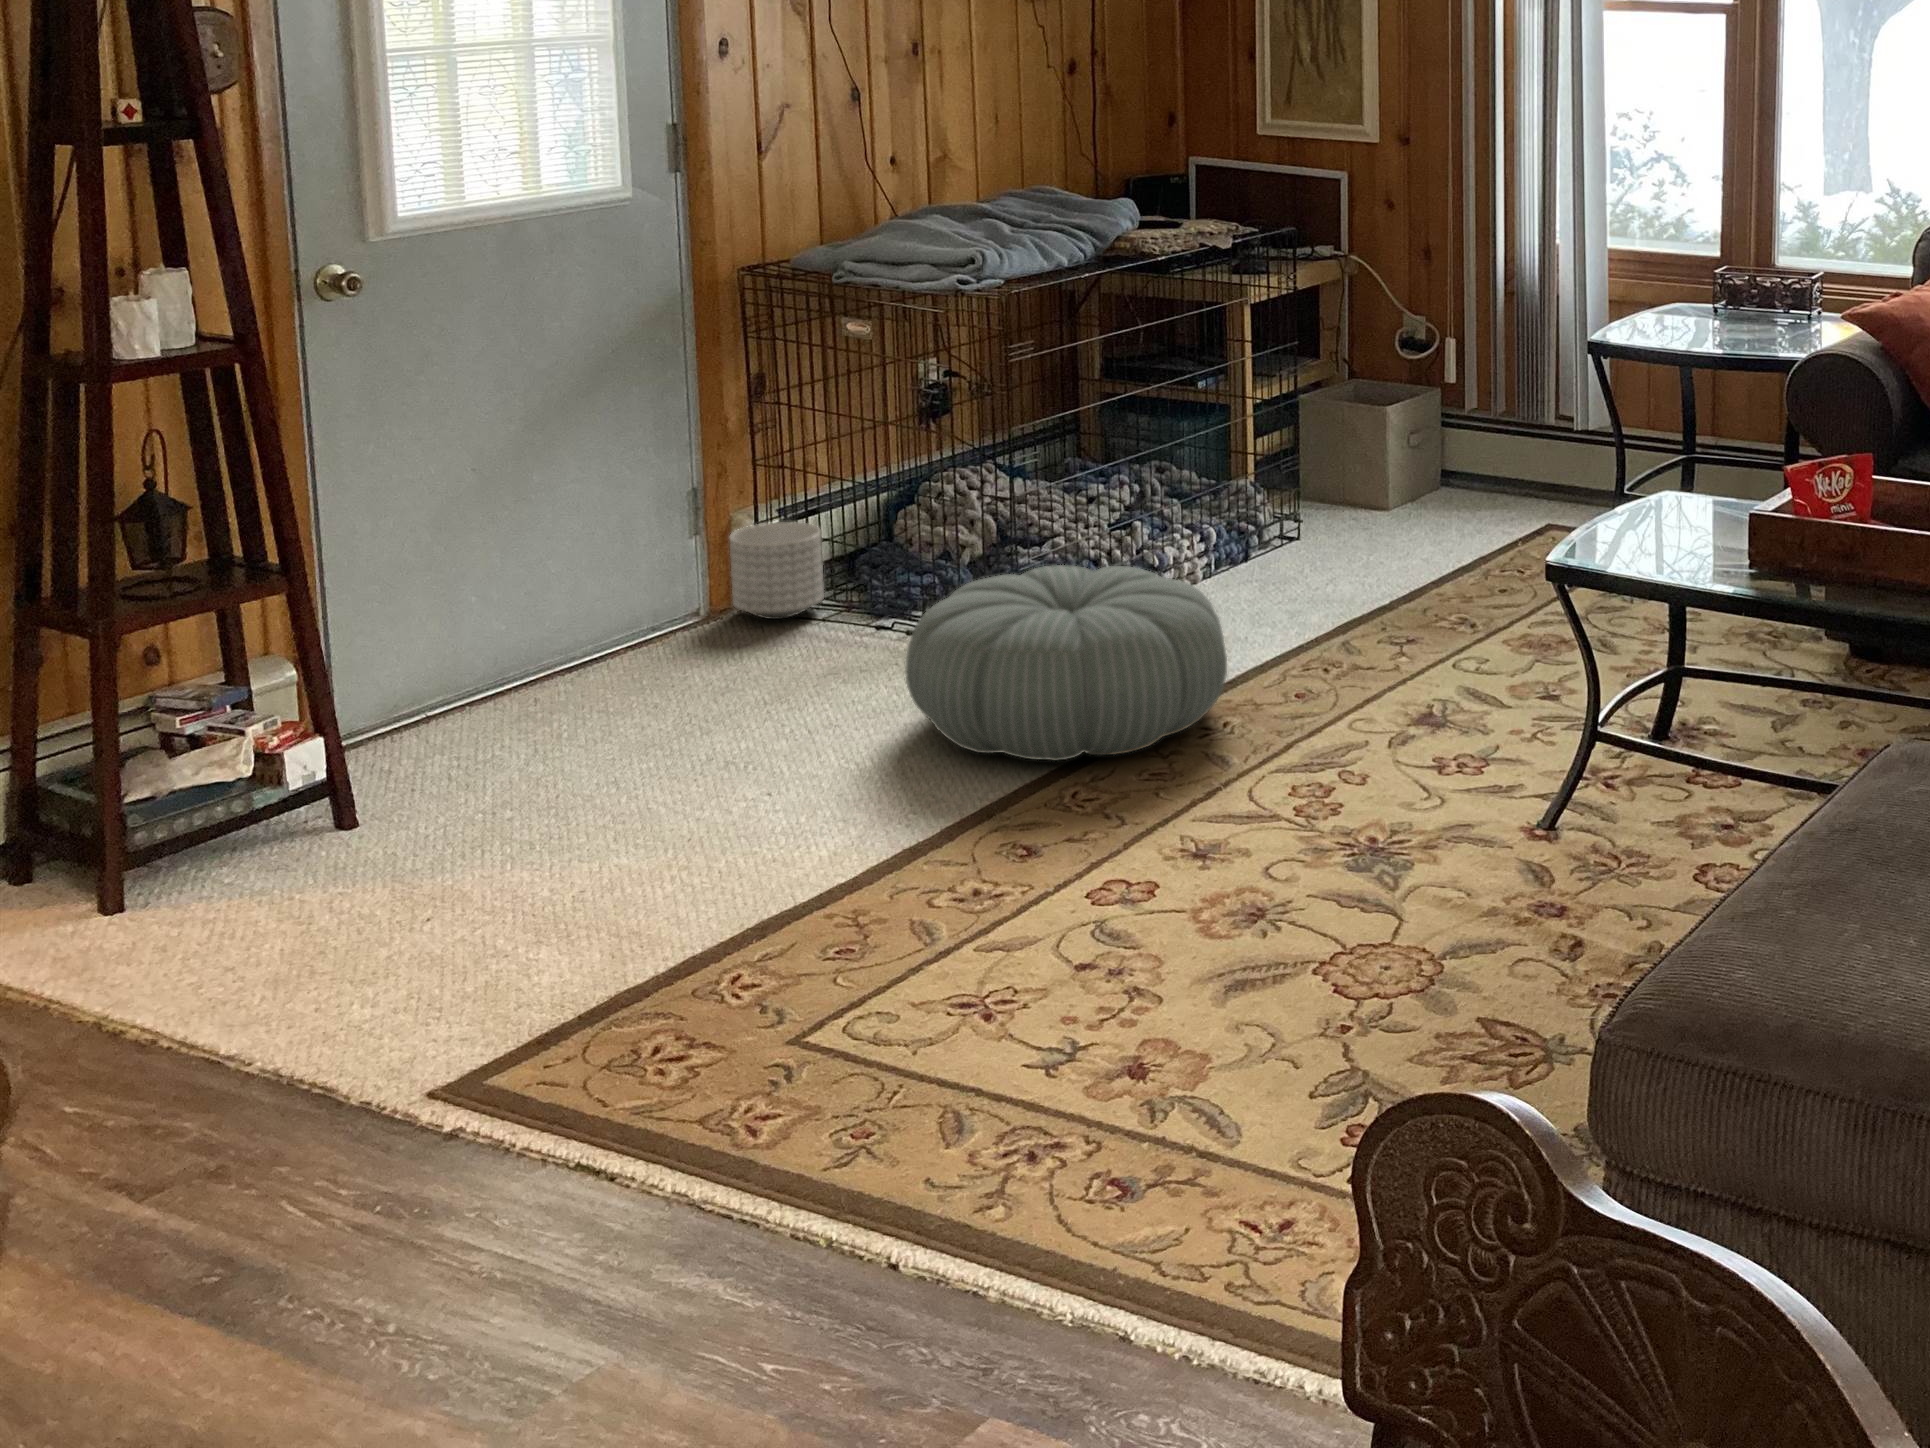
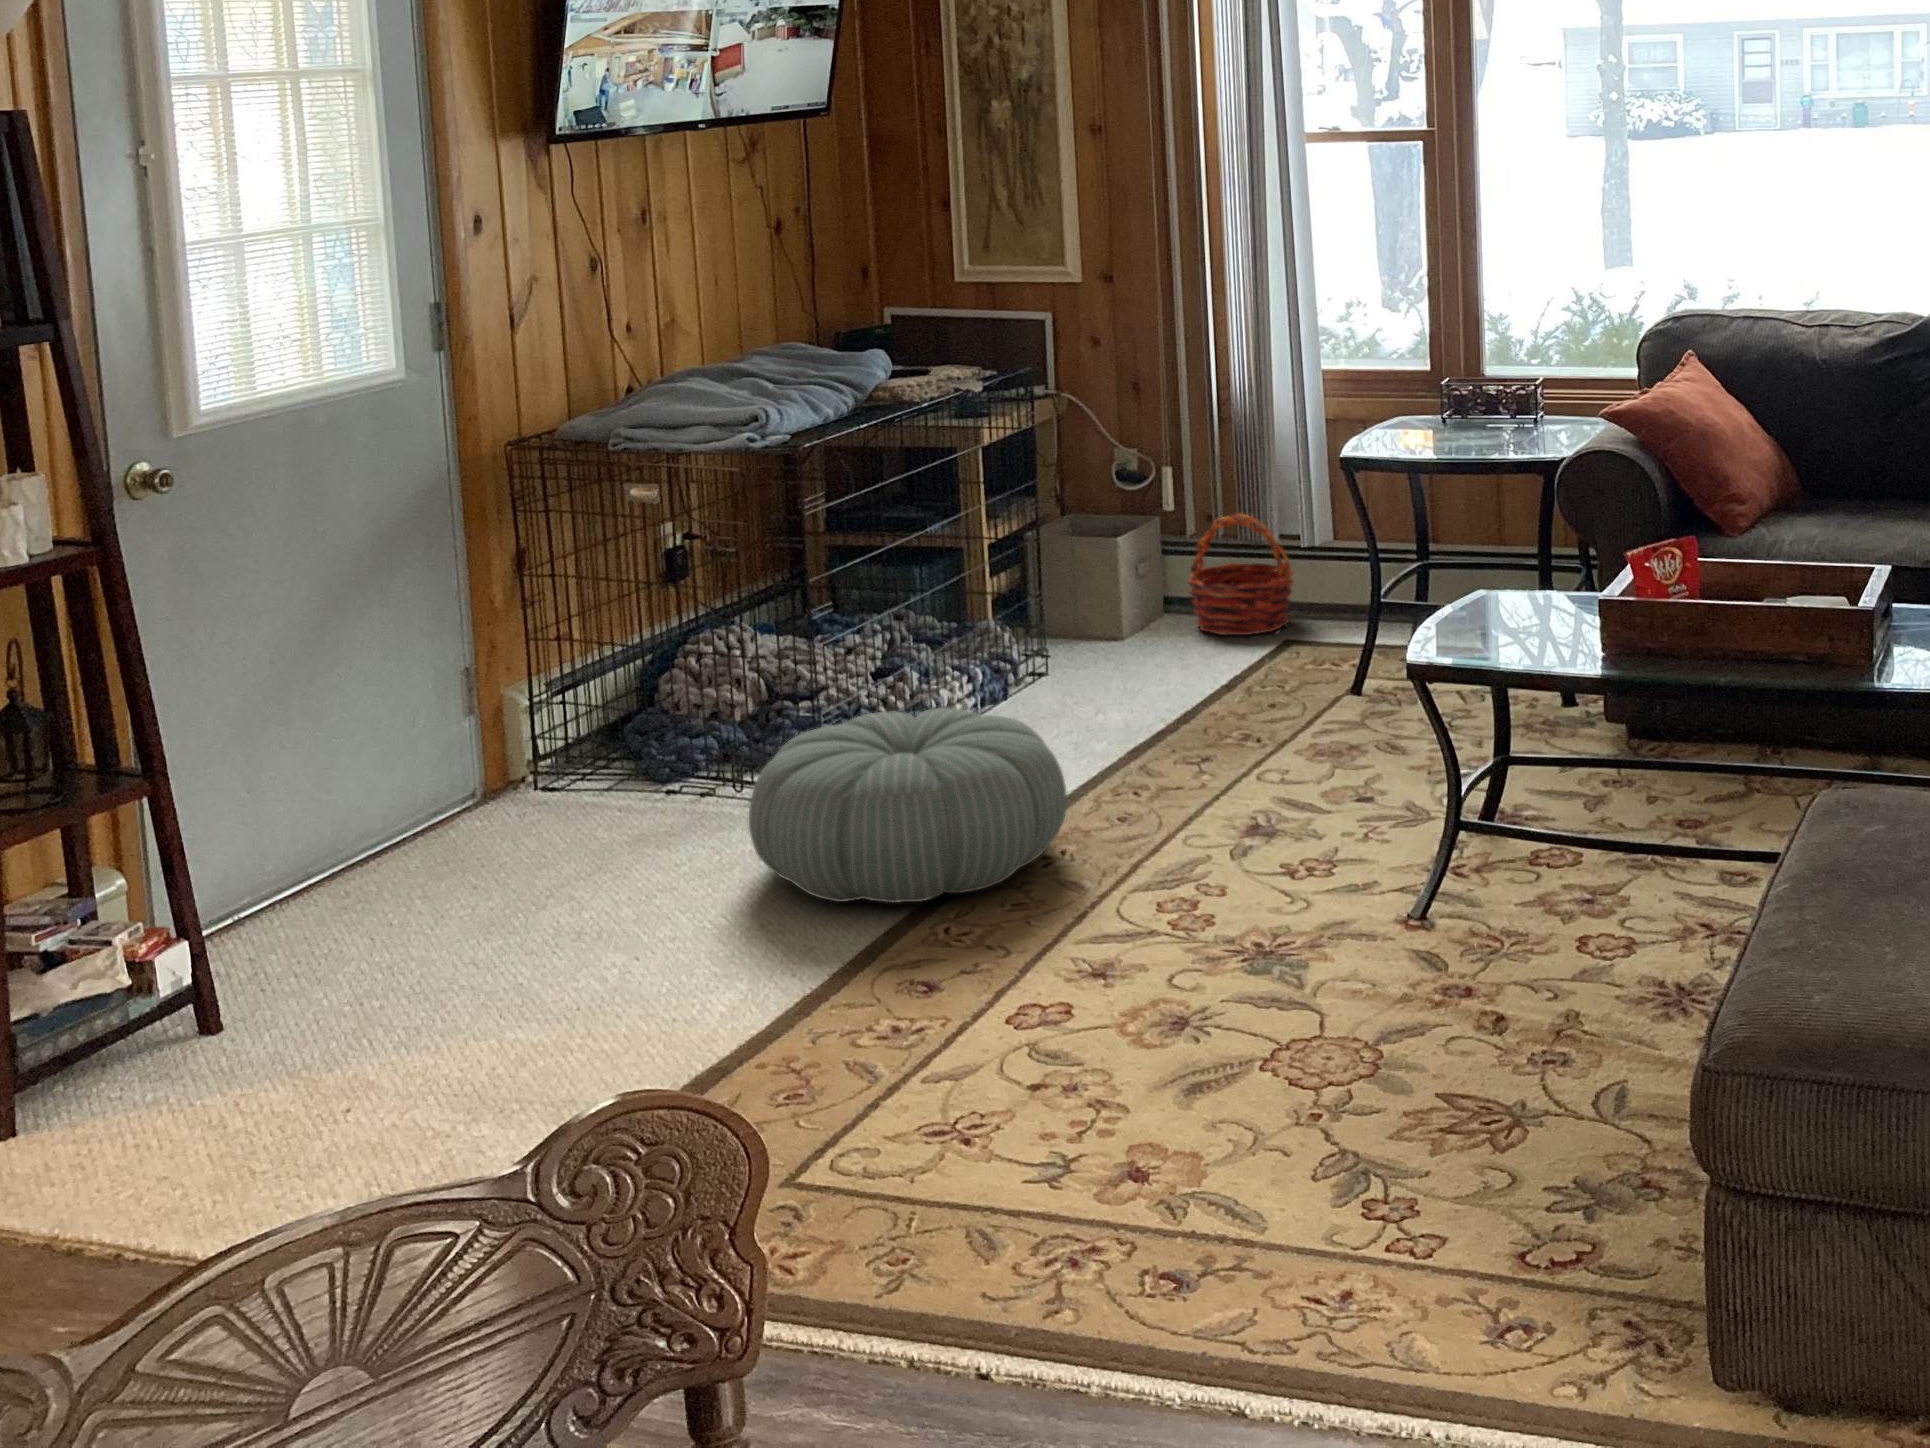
basket: none [1454,388,1565,512] -> present [1188,514,1293,635]
planter: present [730,522,824,619] -> none [510,695,607,795]

